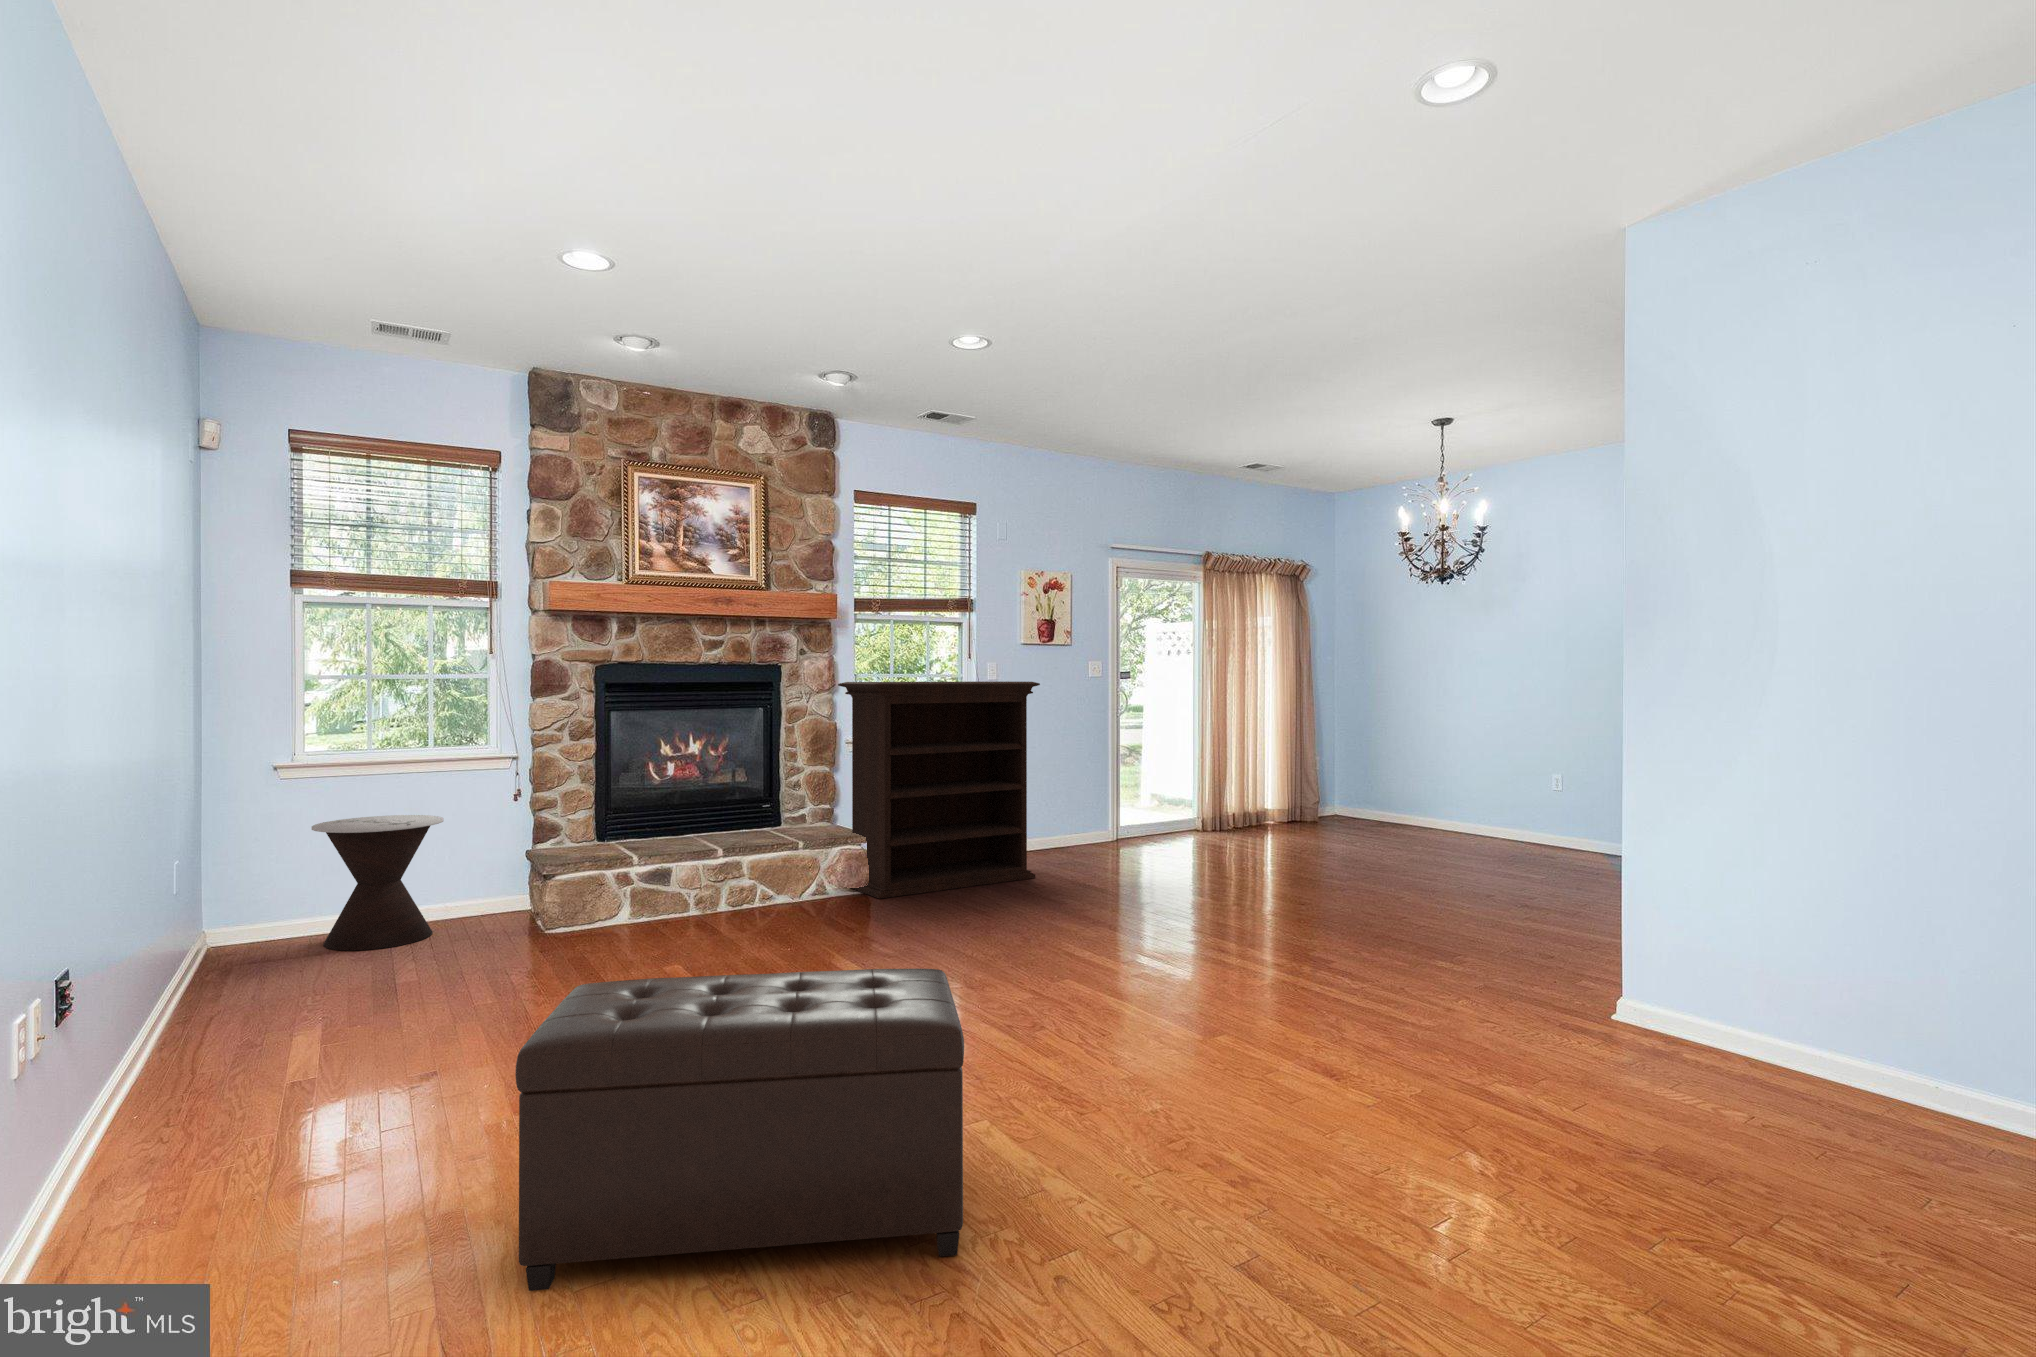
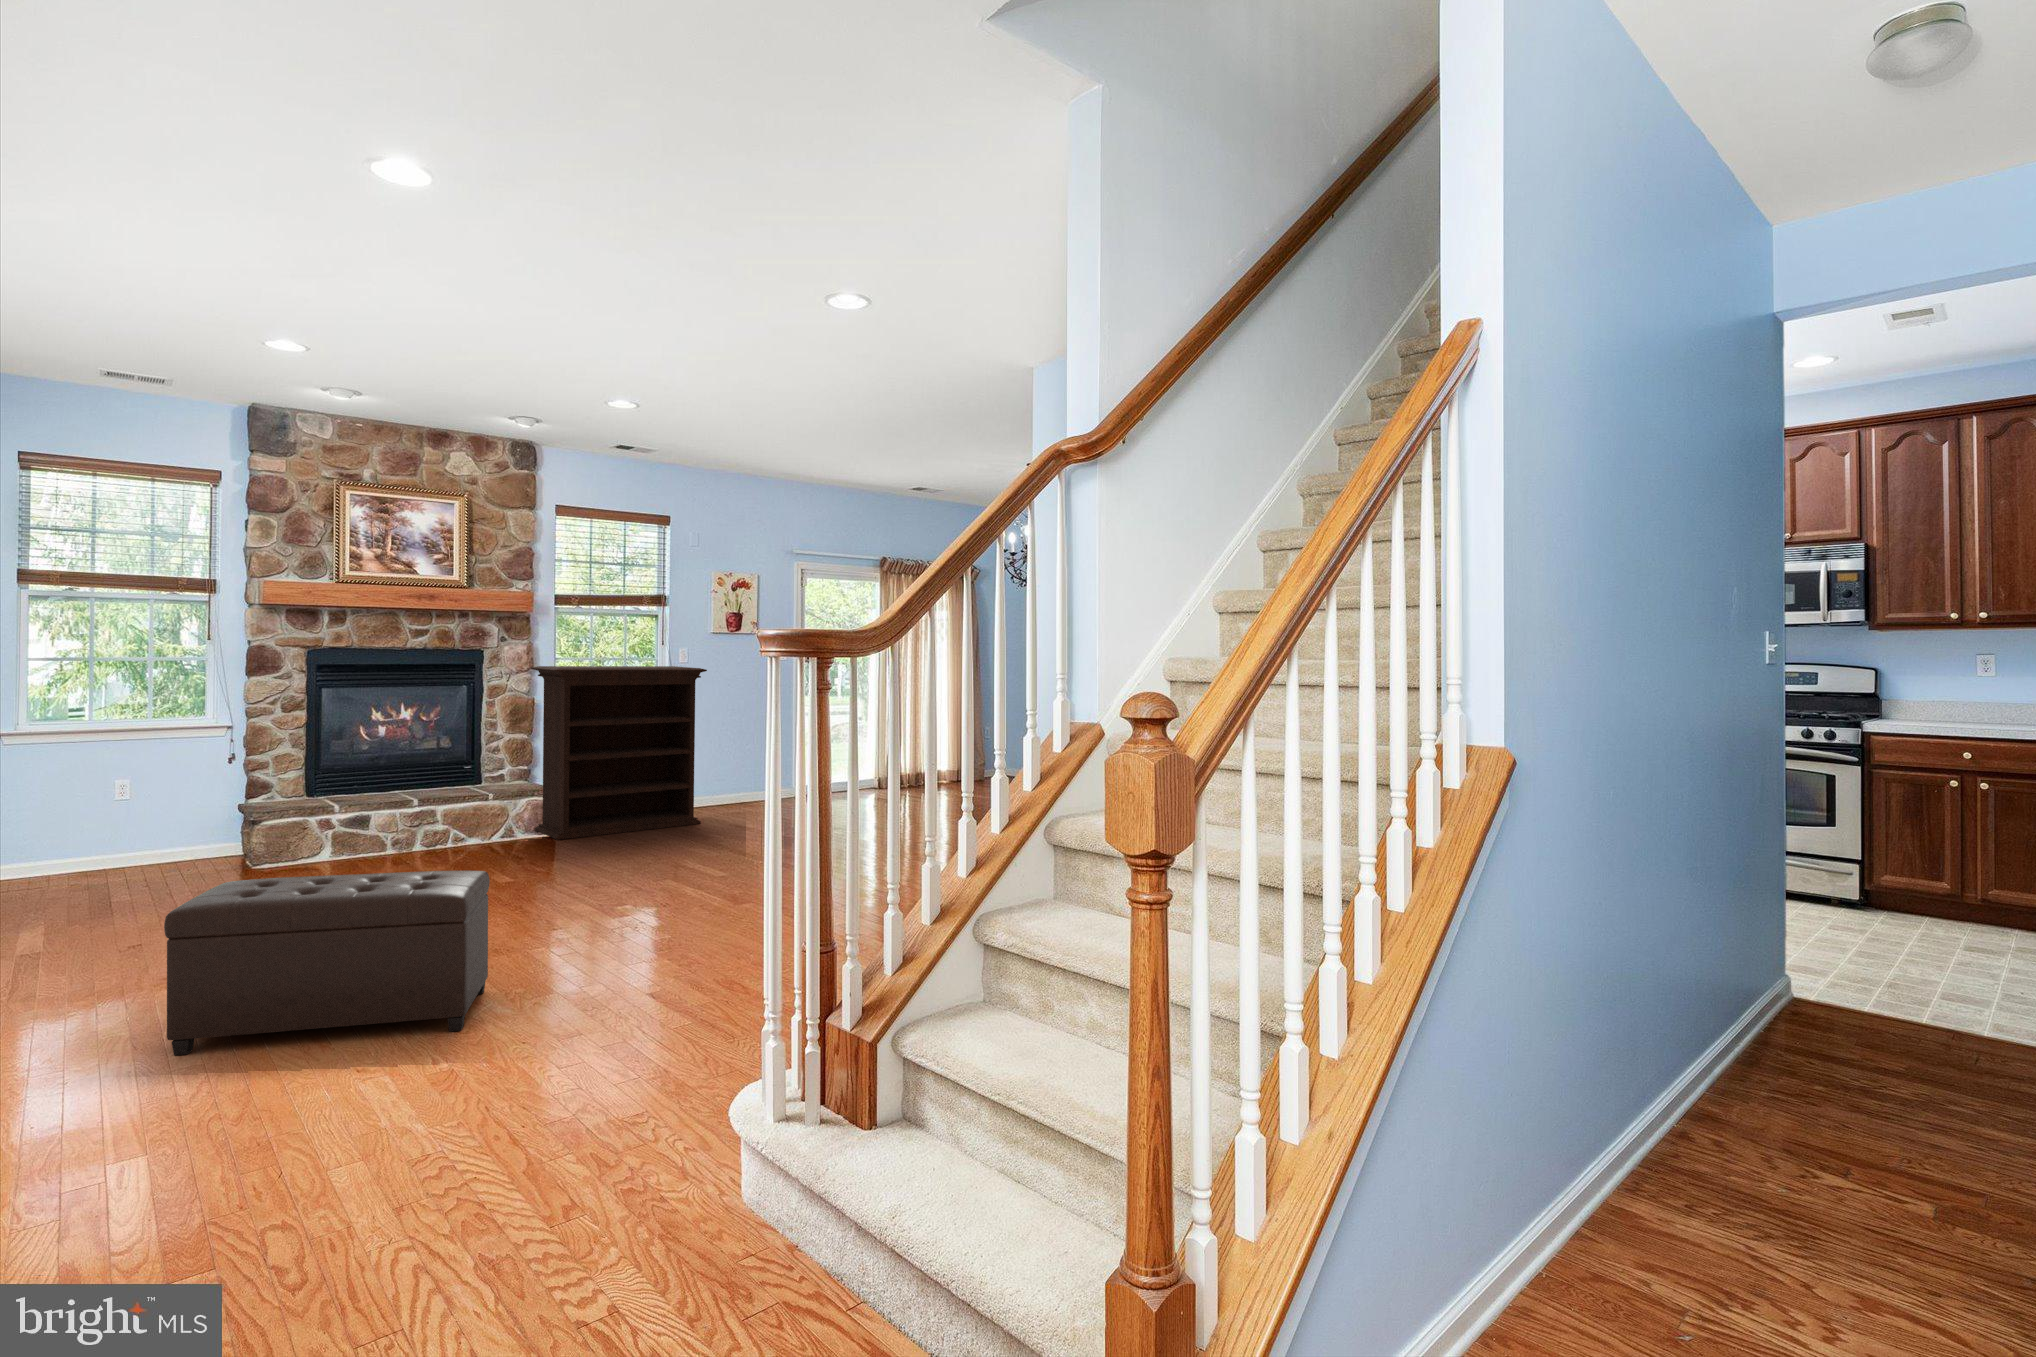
side table: present [312,815,444,950] -> none [38,773,162,882]

